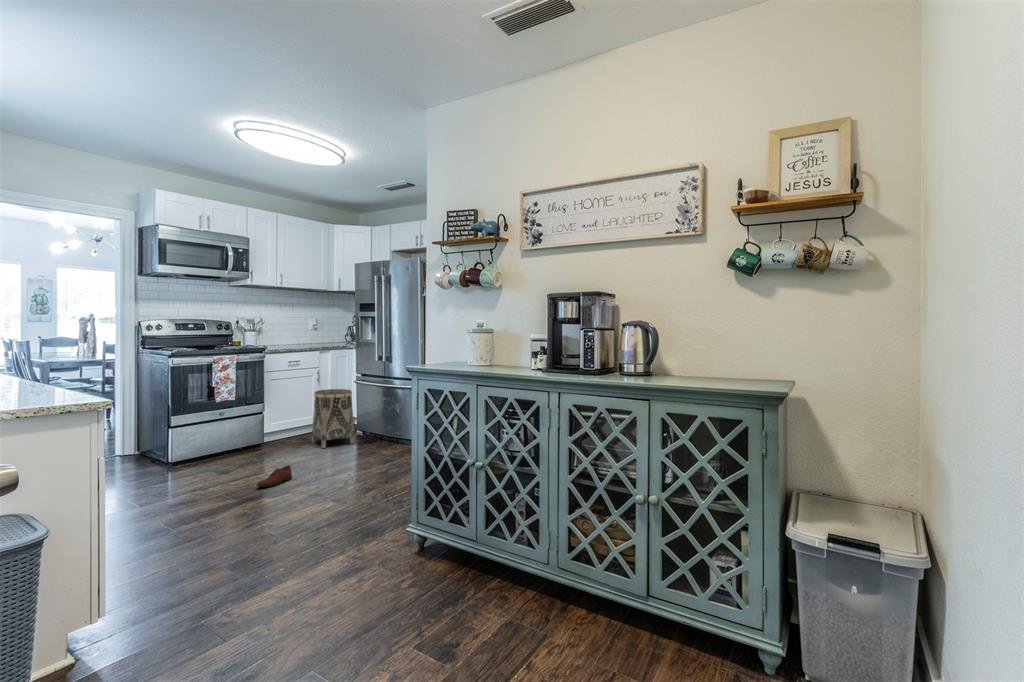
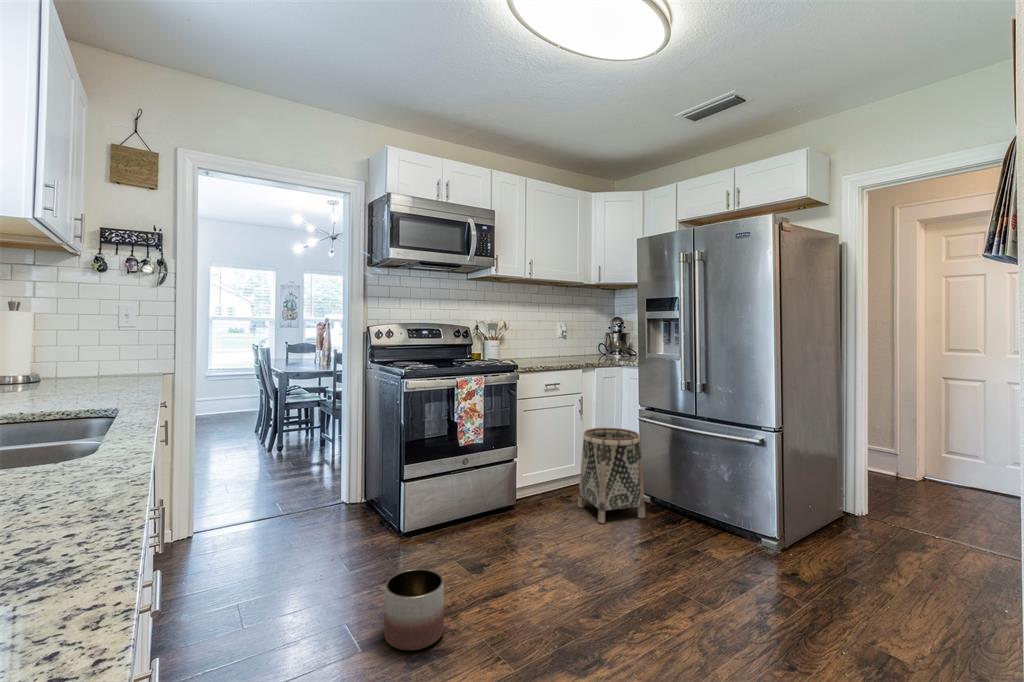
planter: none [155,465,196,505] -> present [384,569,444,651]
shoe: present [257,465,292,487] -> none [534,578,583,624]

